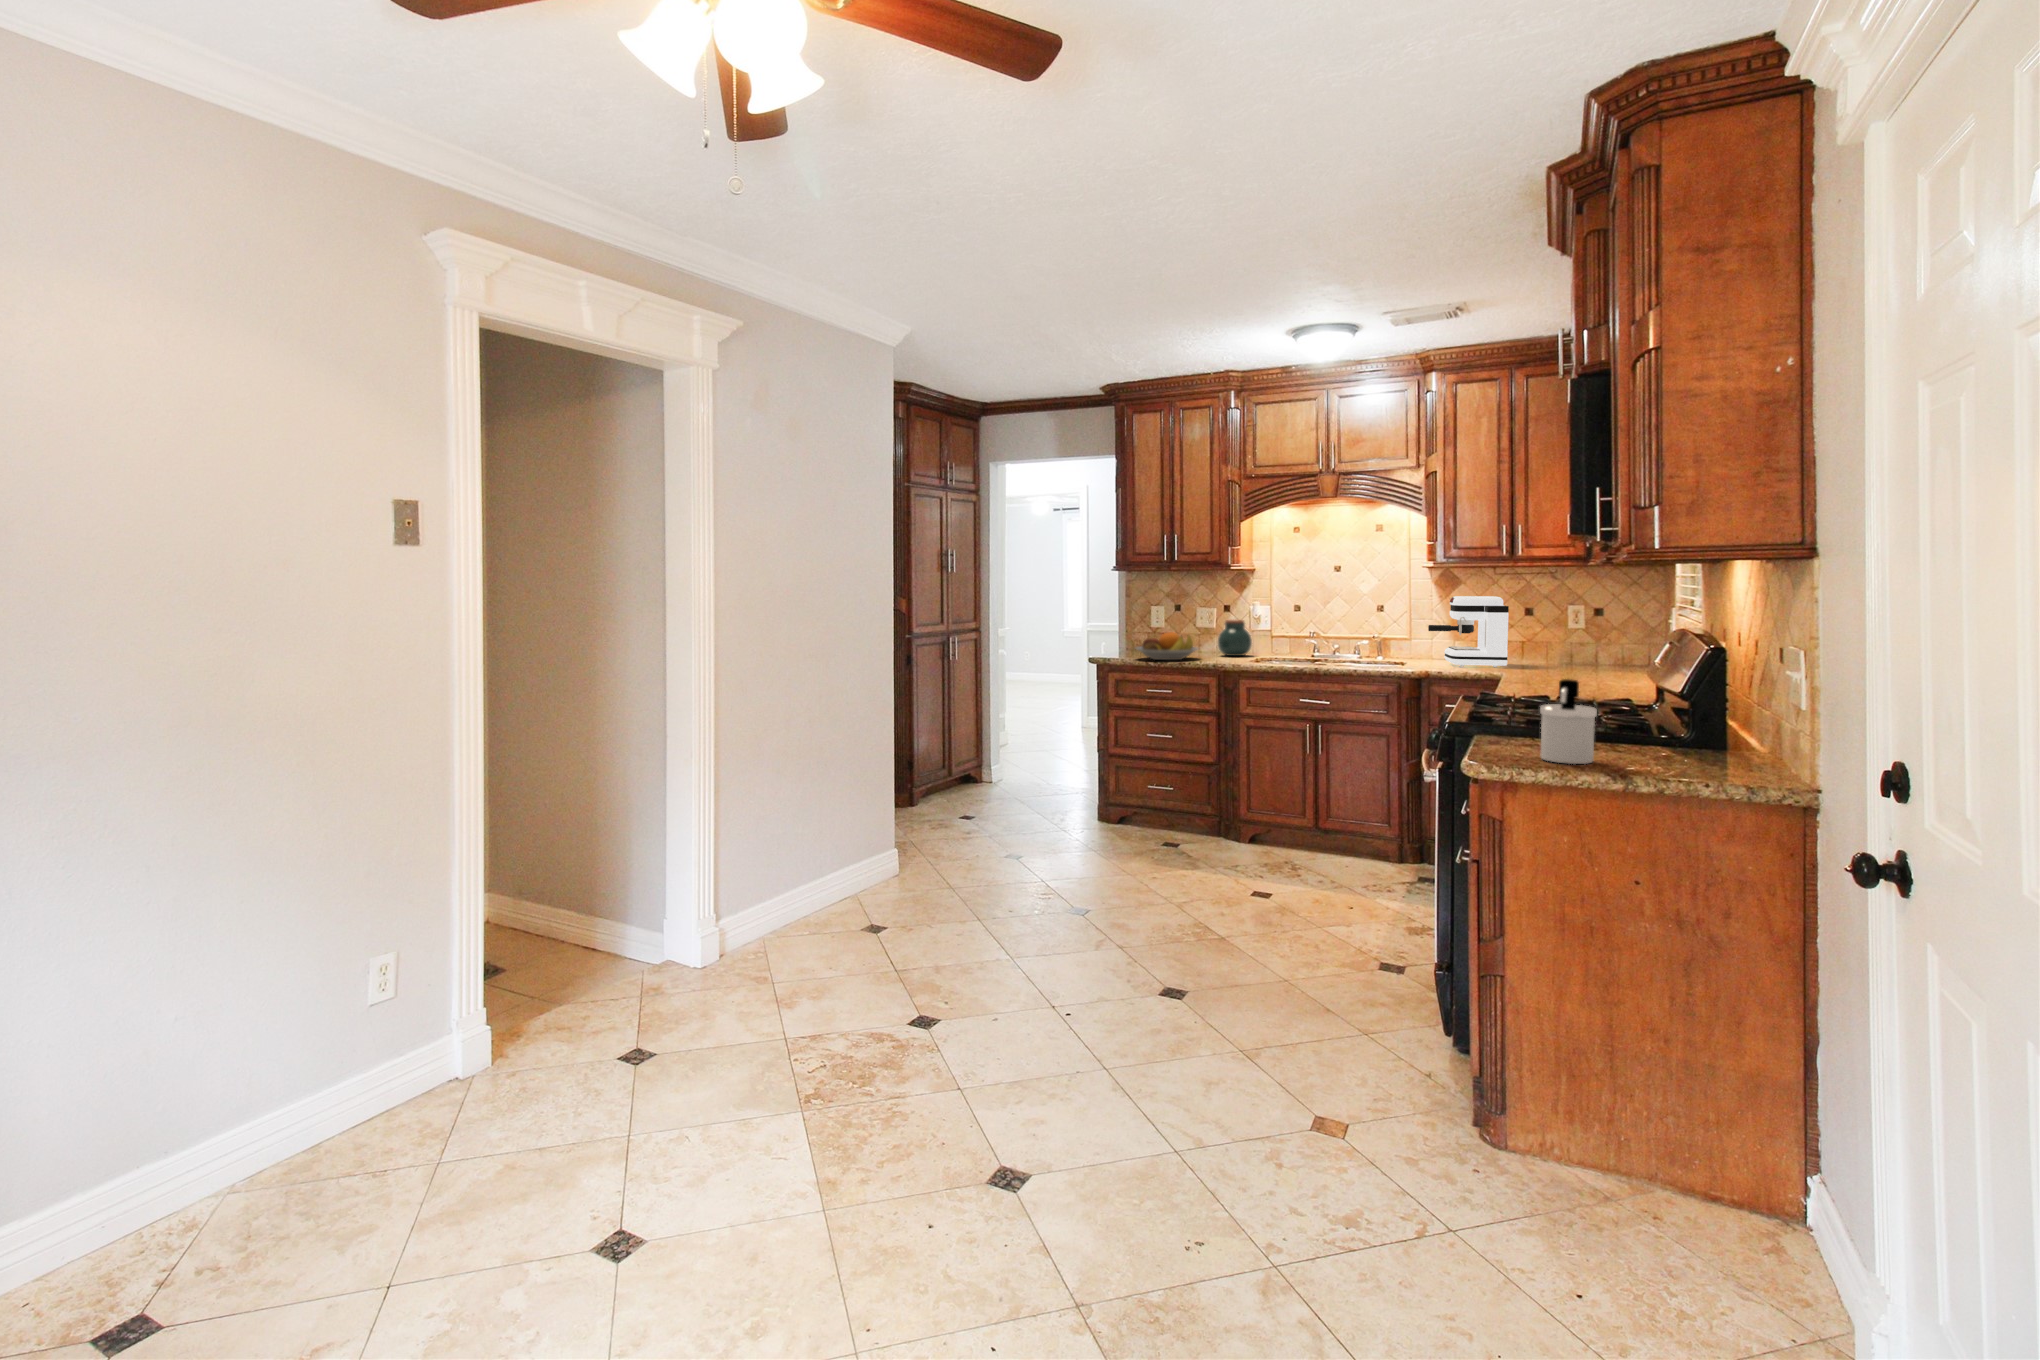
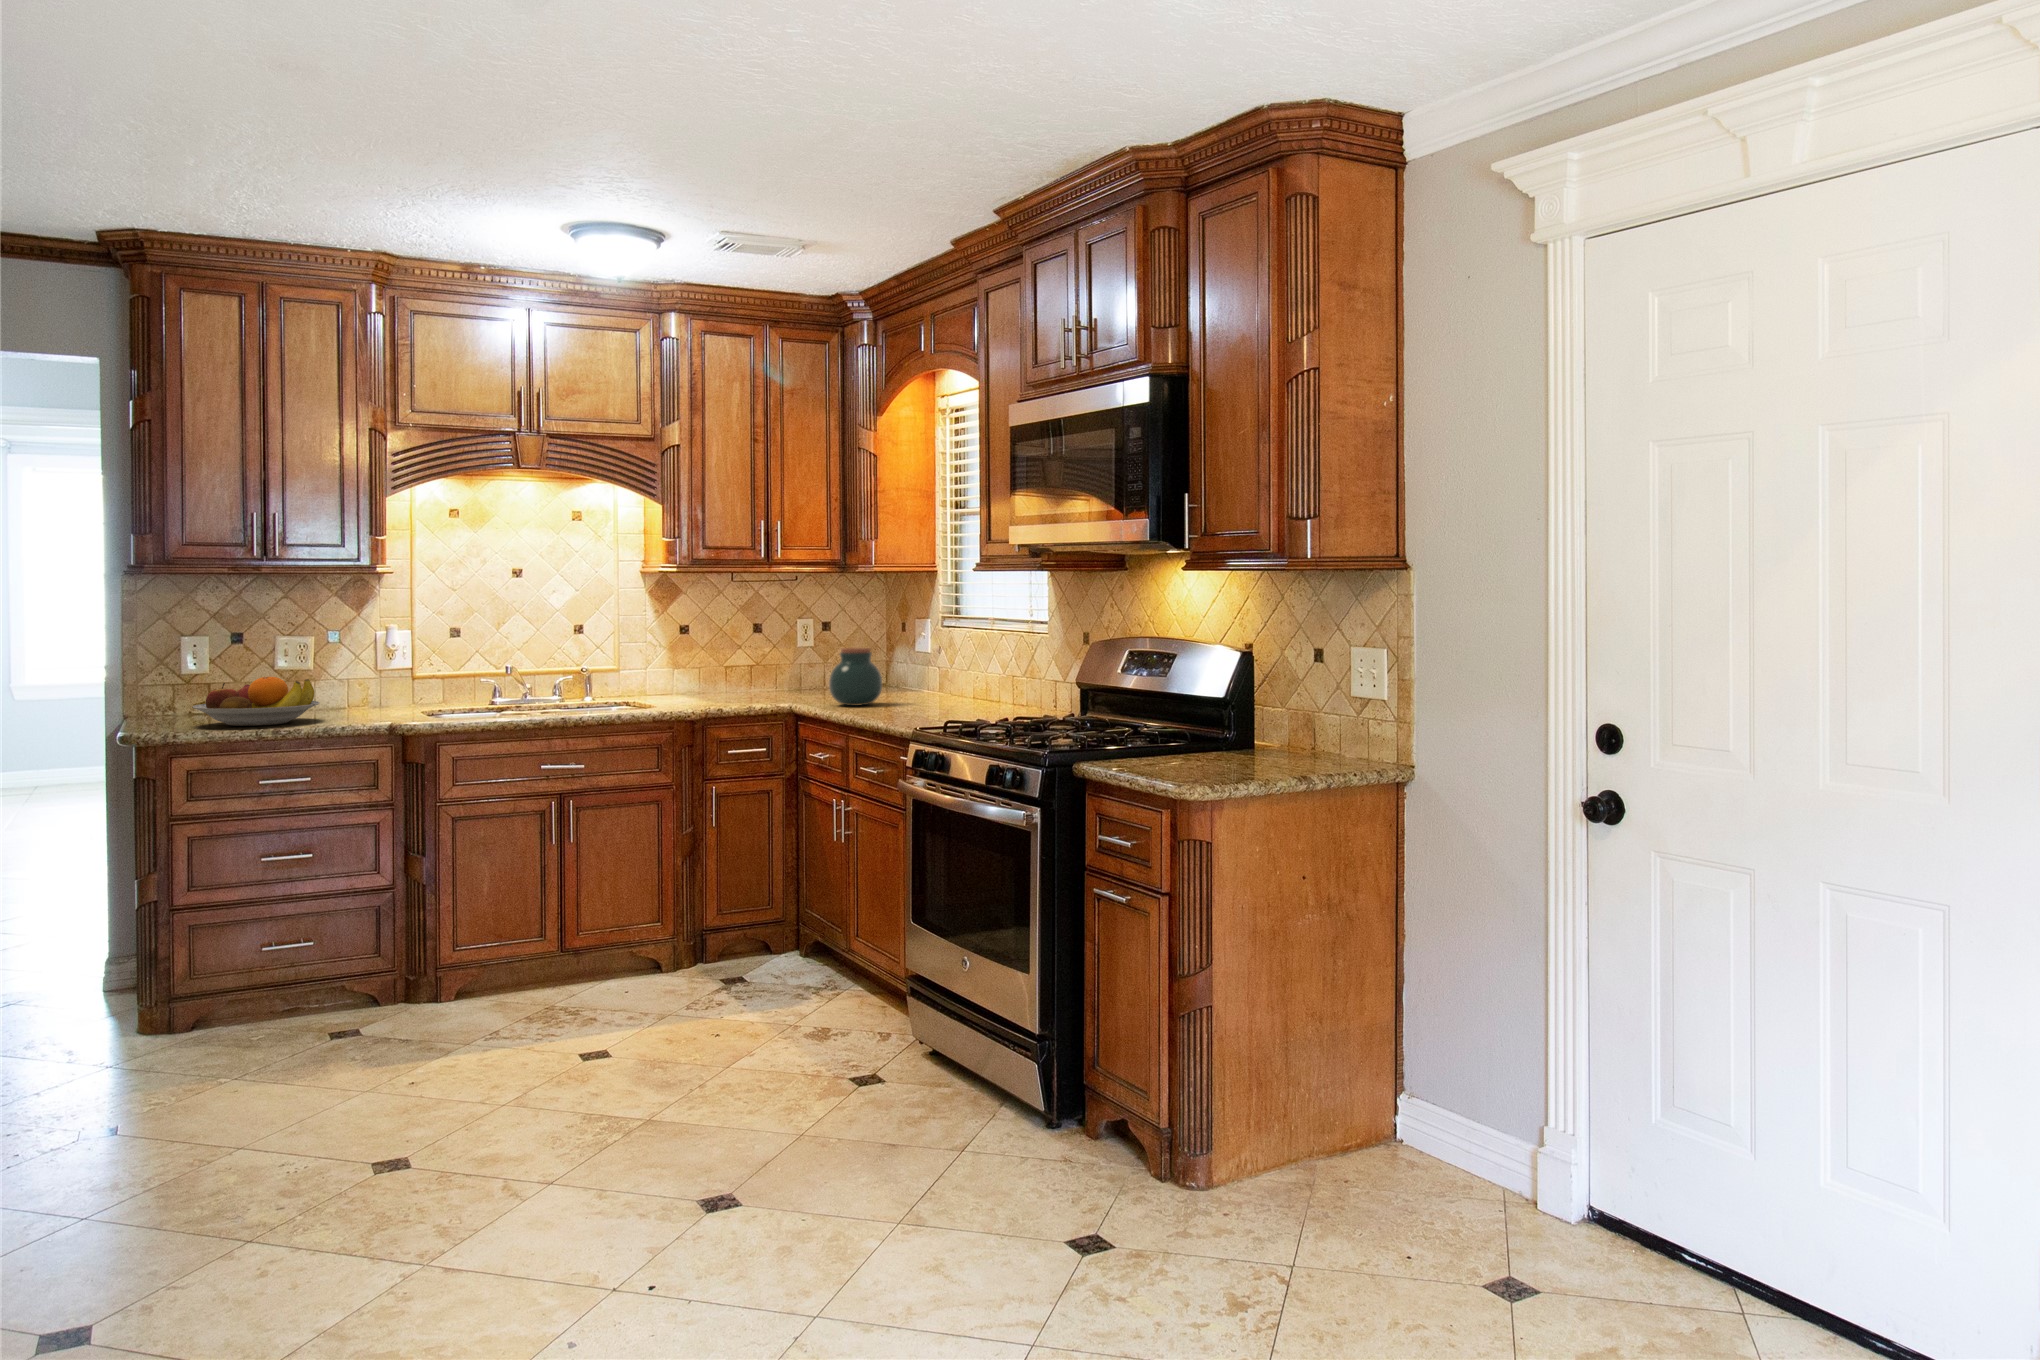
coffee maker: present [1428,596,1509,667] -> none [667,610,768,700]
jar: present [1218,620,1252,656] -> present [829,648,882,706]
soap dispenser: present [1540,679,1597,764] -> none [1197,684,1256,773]

